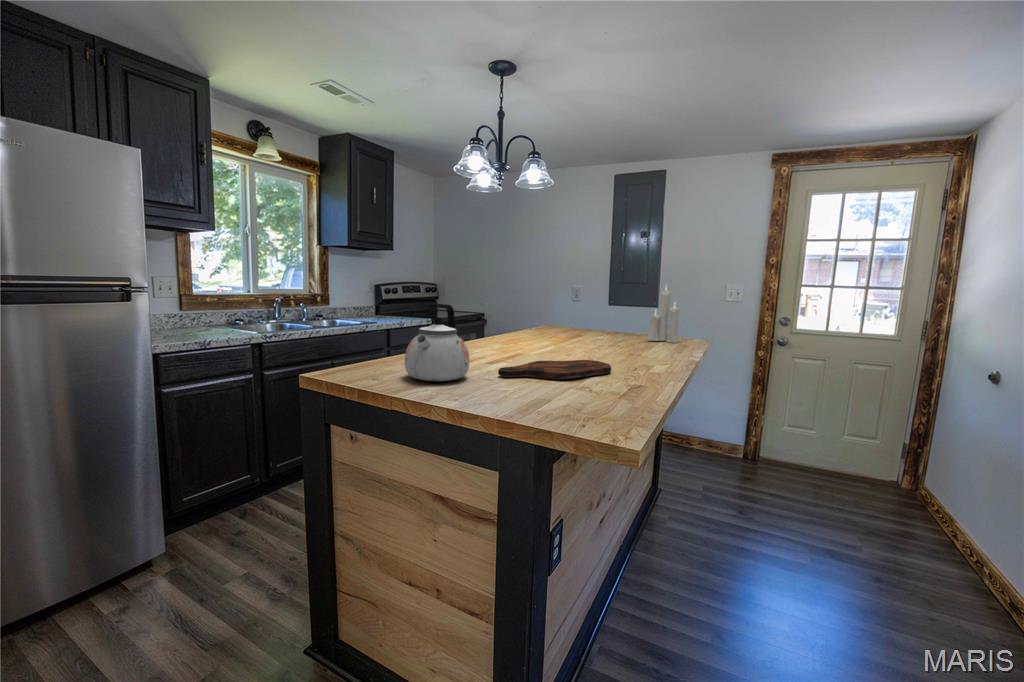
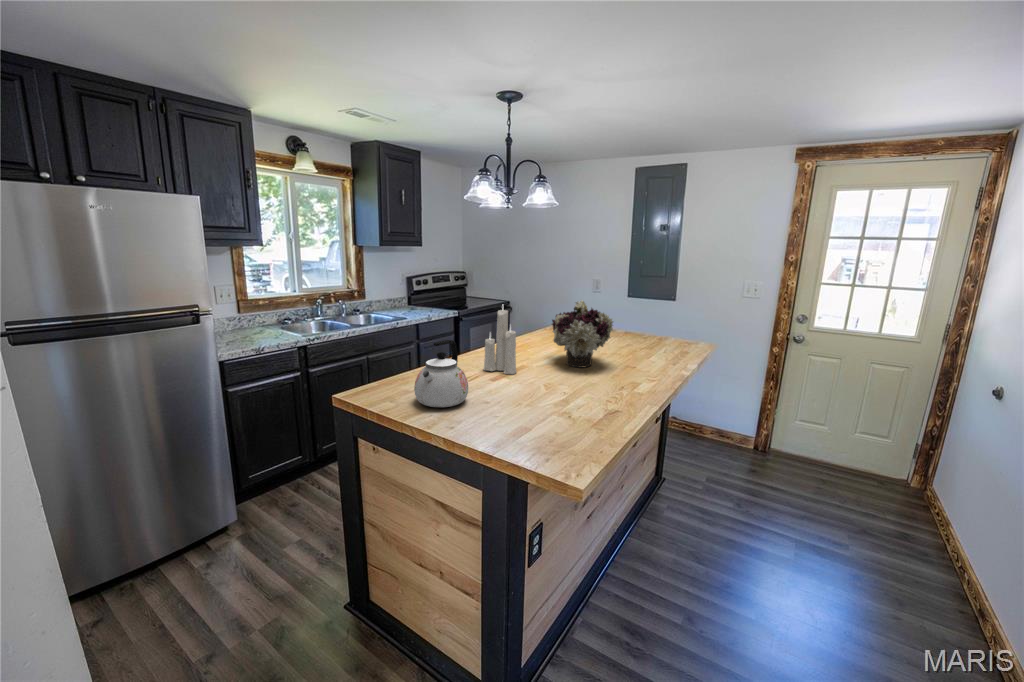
flower arrangement: none [548,280,619,354] -> present [552,300,613,368]
candle: present [648,290,679,343] -> present [483,308,517,374]
cutting board: present [498,360,611,379] -> none [493,380,595,404]

